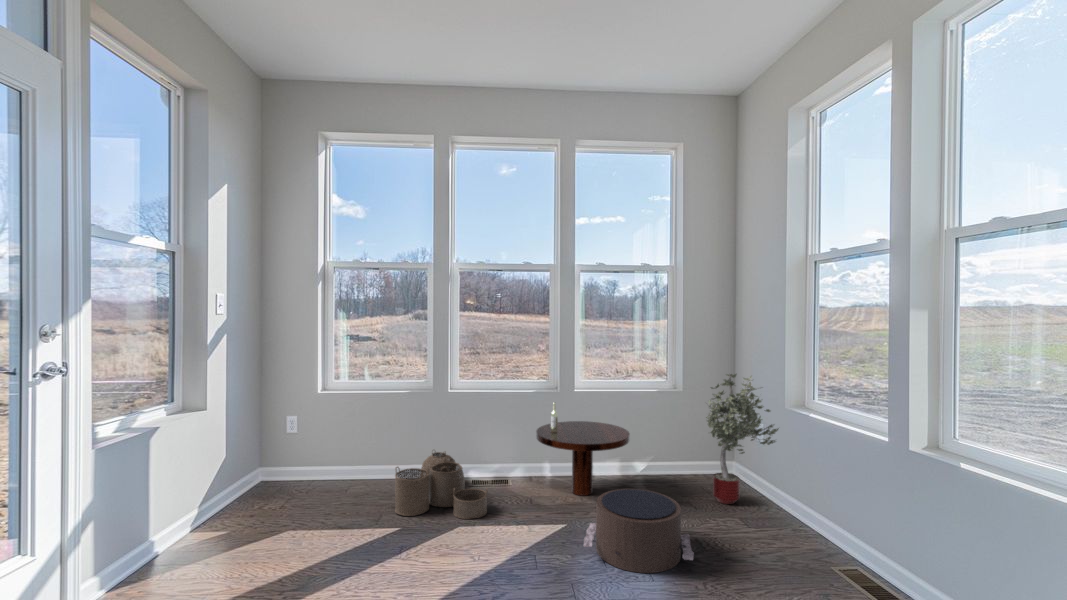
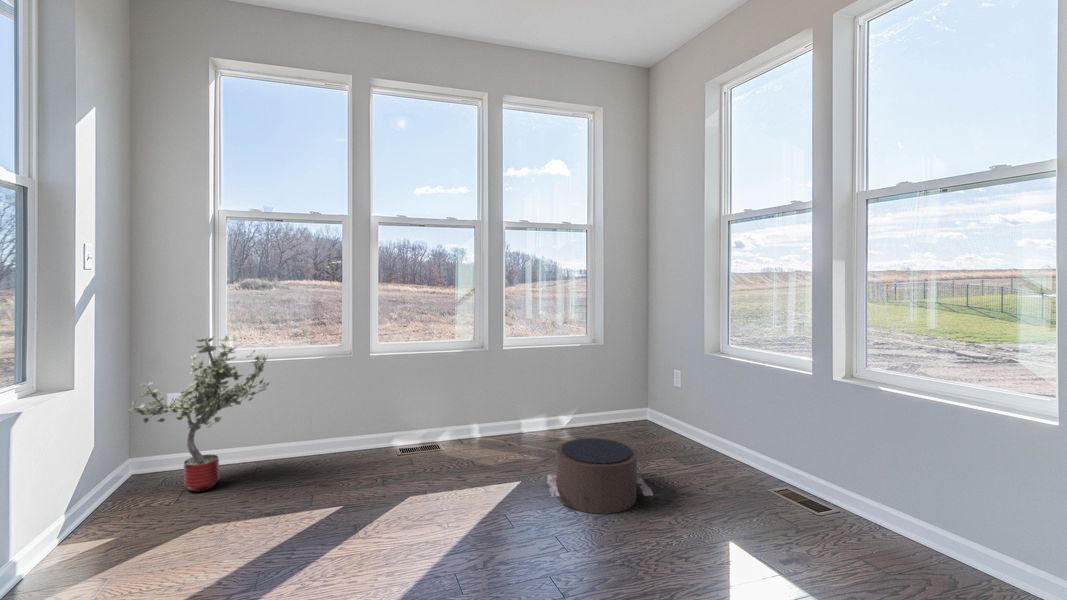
potted tree: present [706,374,779,504] -> present [129,336,269,492]
coffee table: present [536,403,630,495] -> none [473,362,566,452]
woven basket: present [395,452,488,519] -> none [327,420,434,493]

